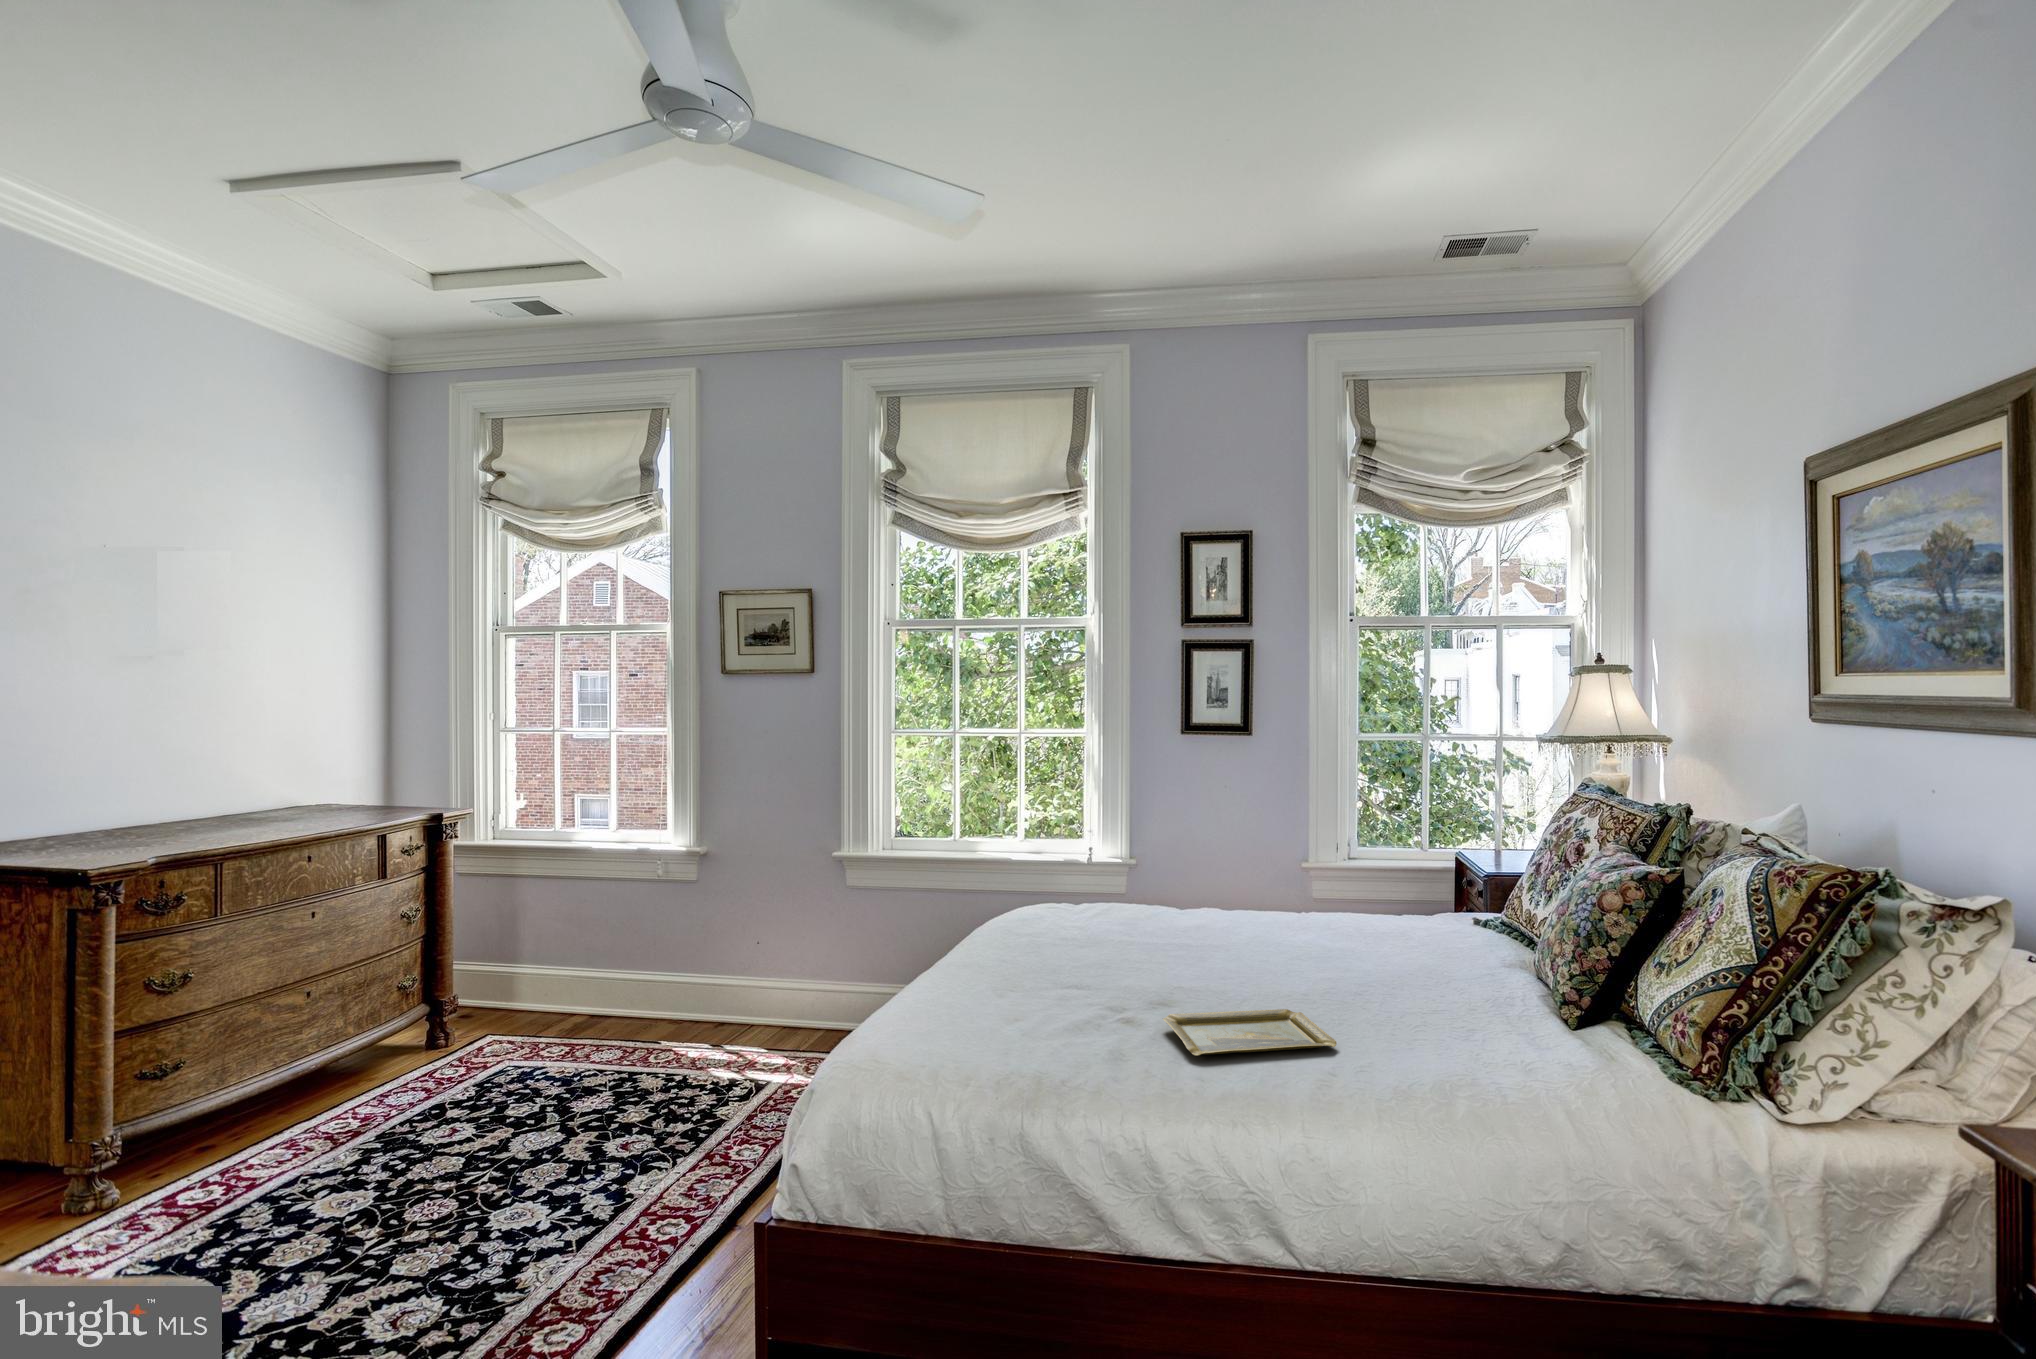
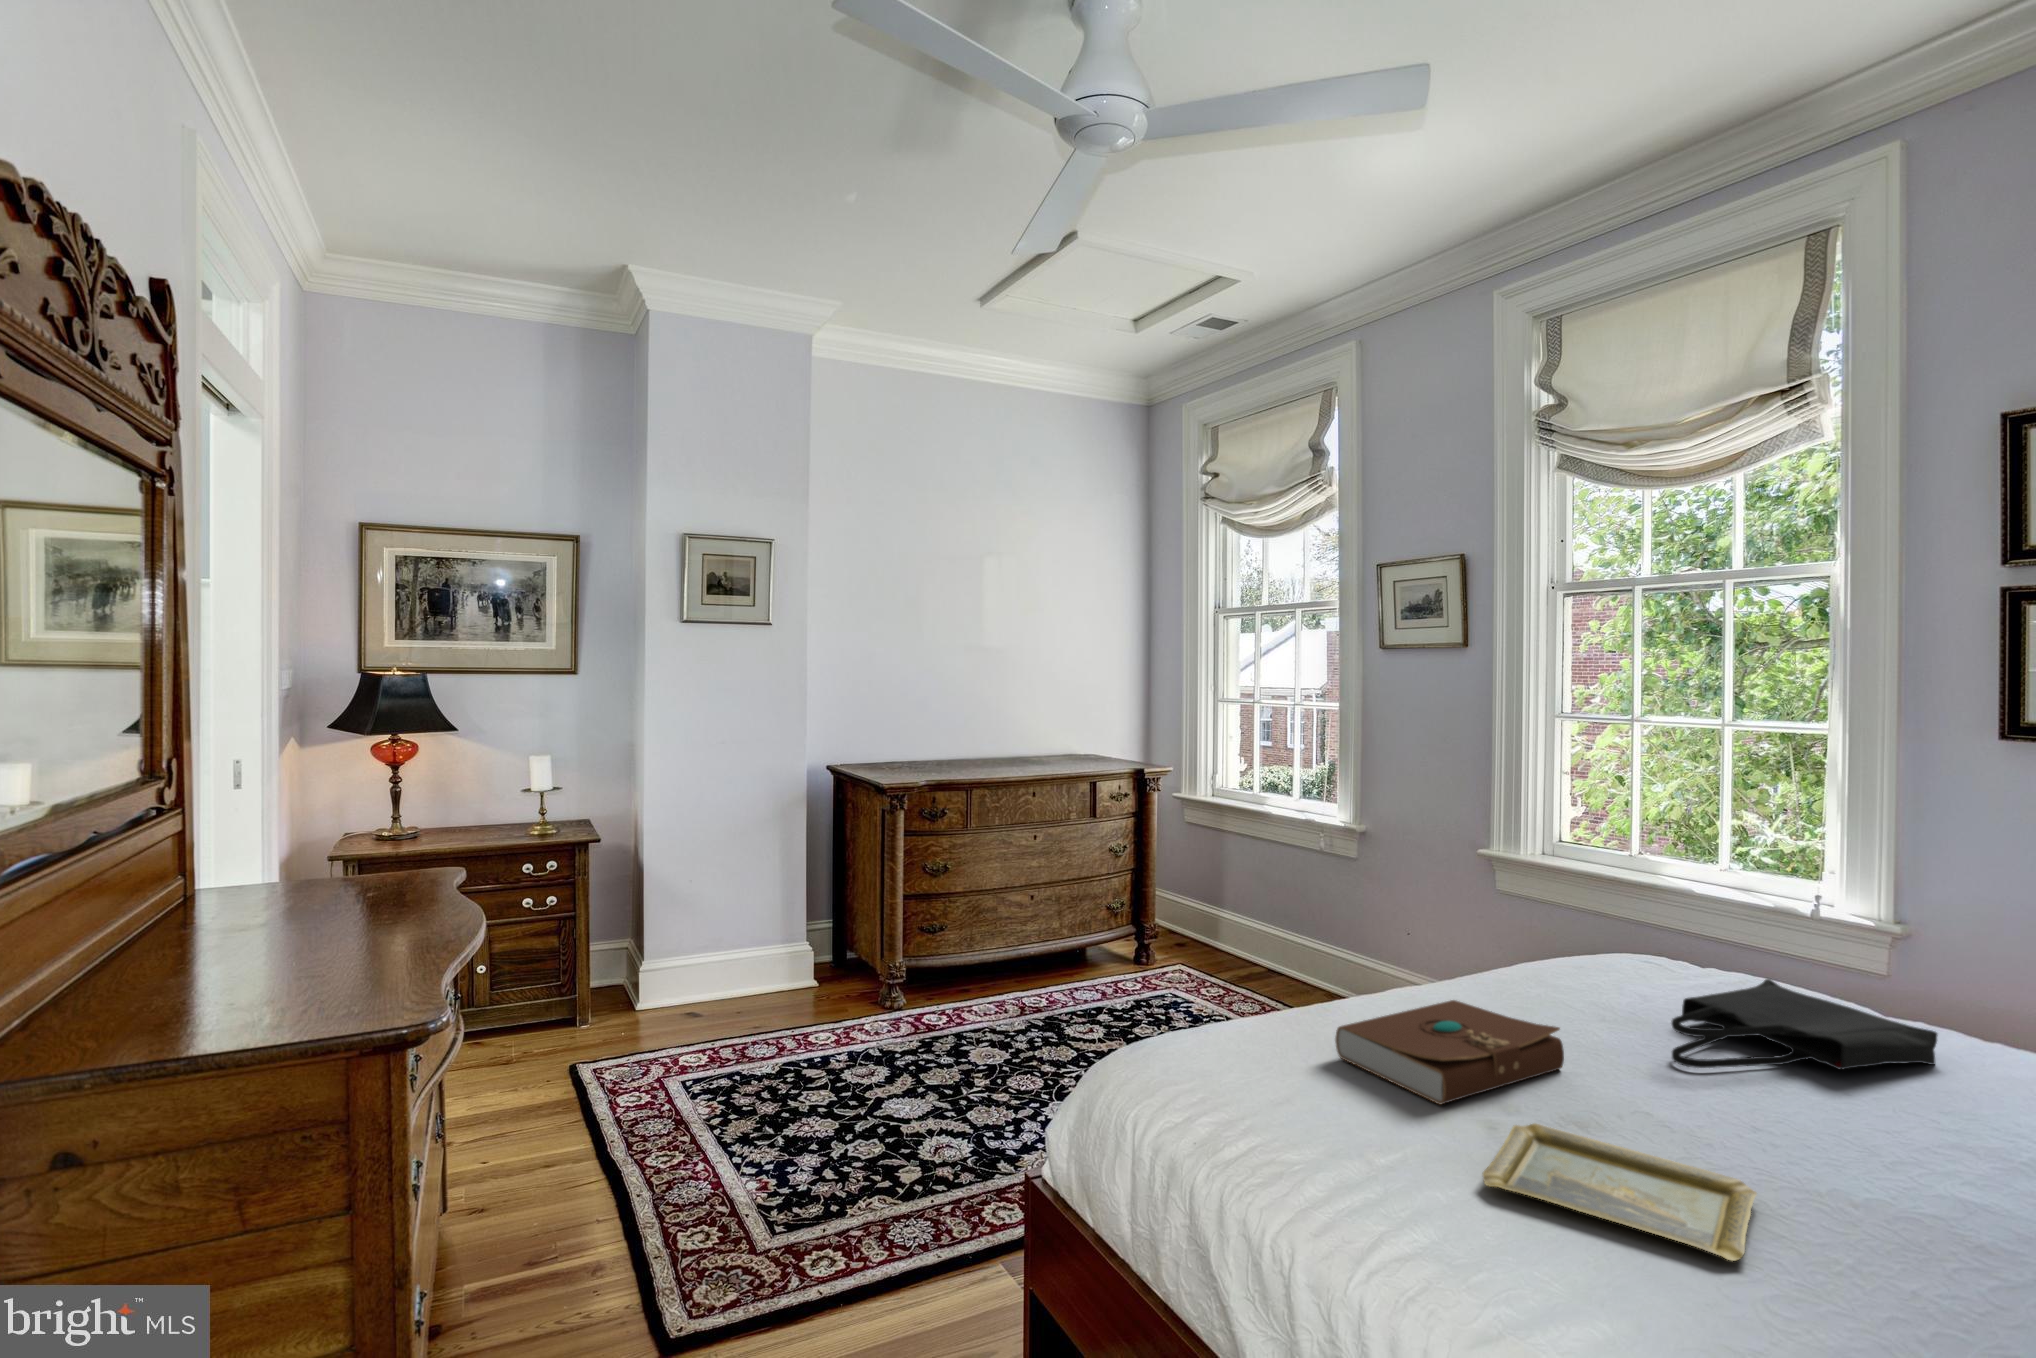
tote bag: none [1135,903,1262,964] -> present [1671,979,1938,1069]
book: none [988,954,1122,1025] -> present [1335,1000,1564,1104]

